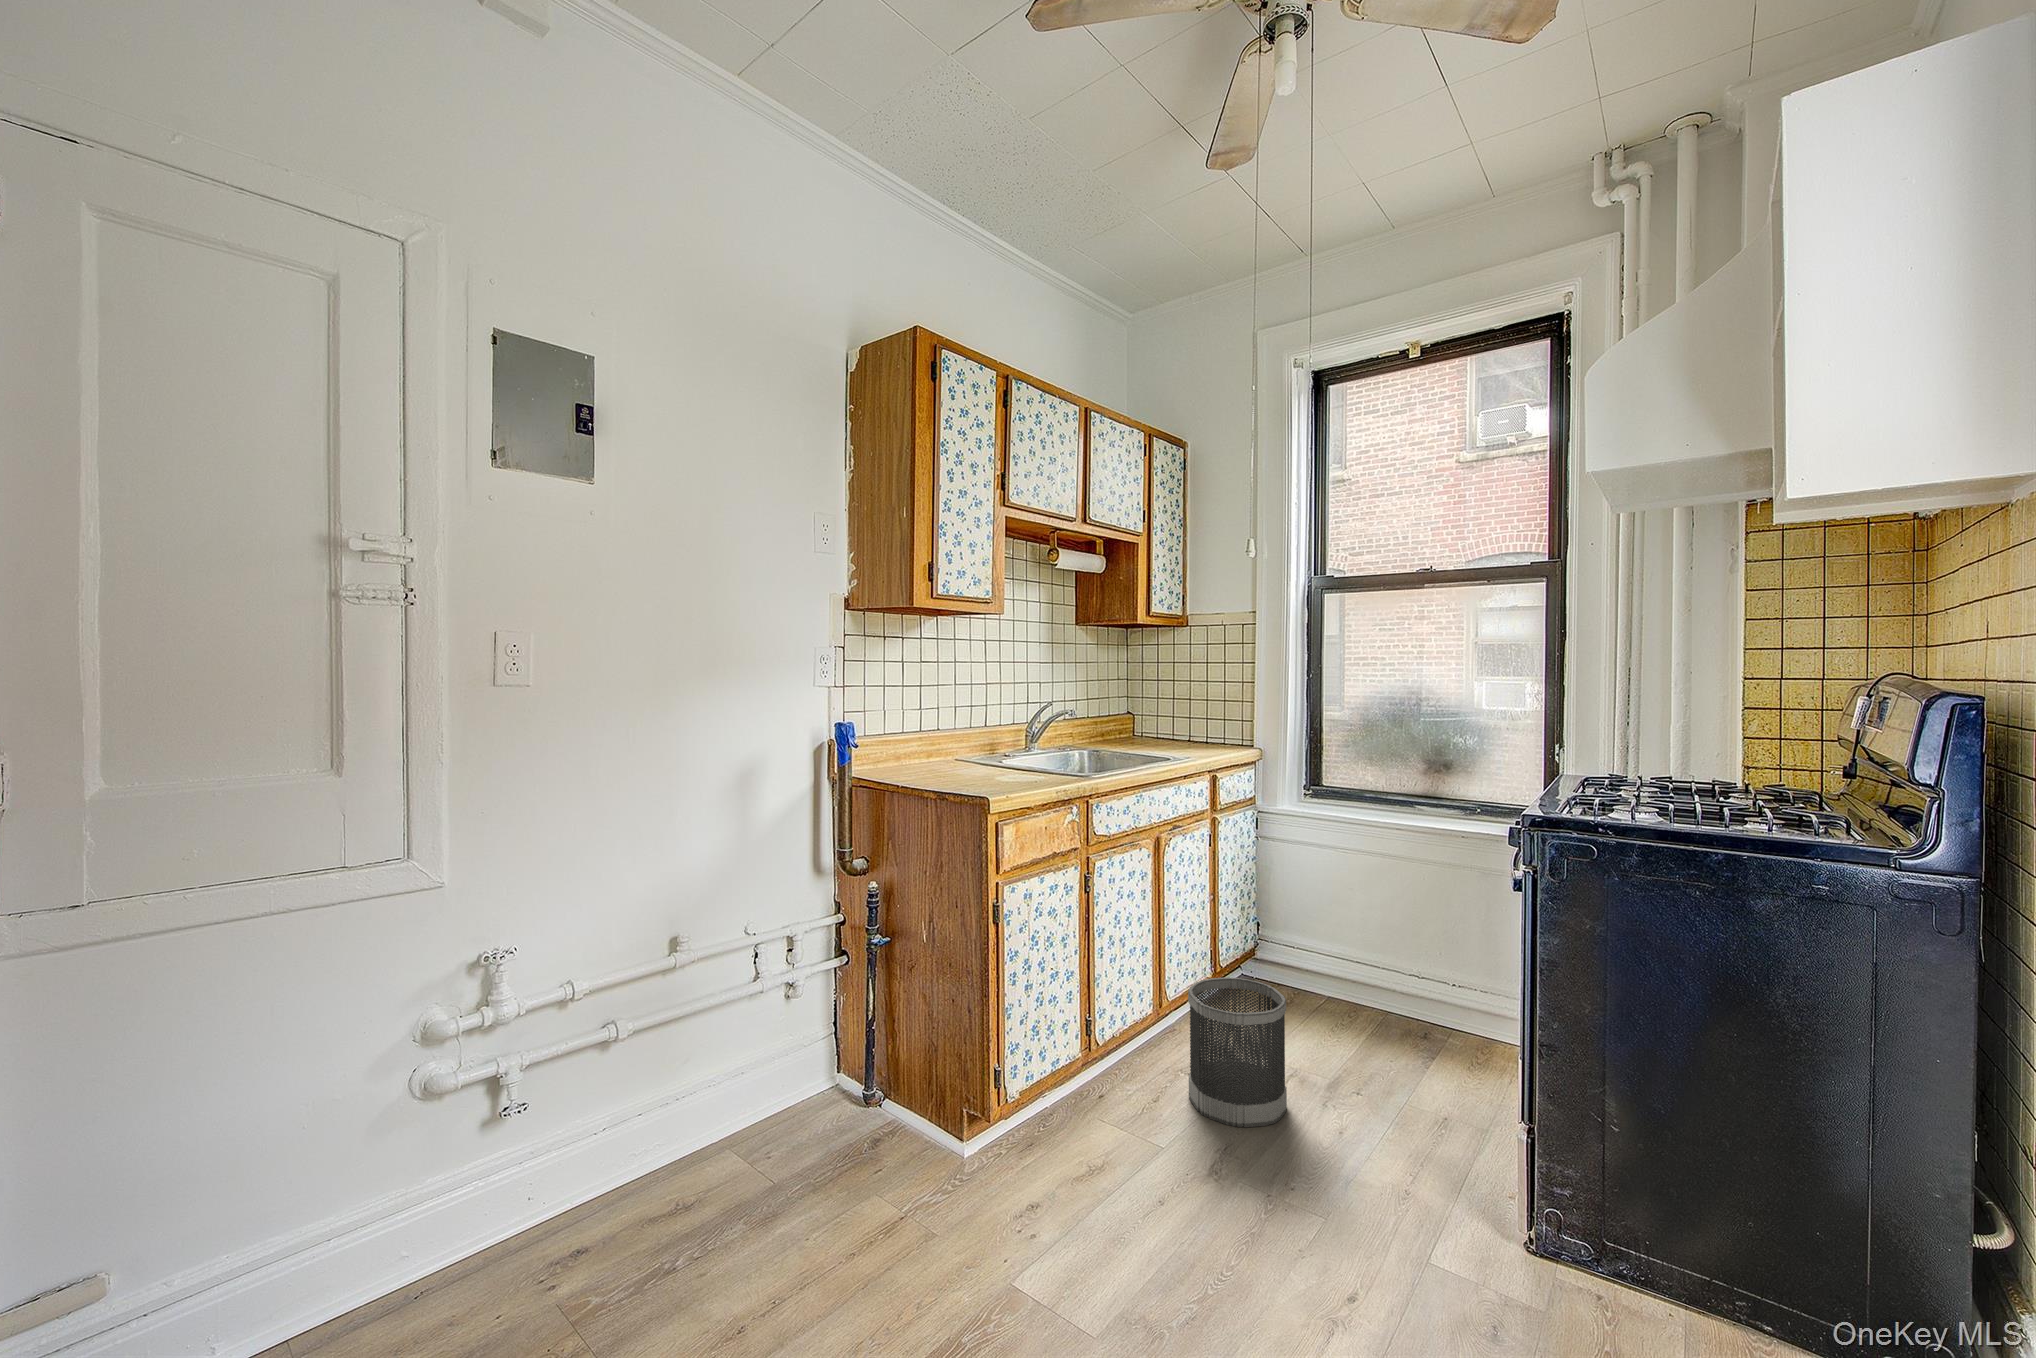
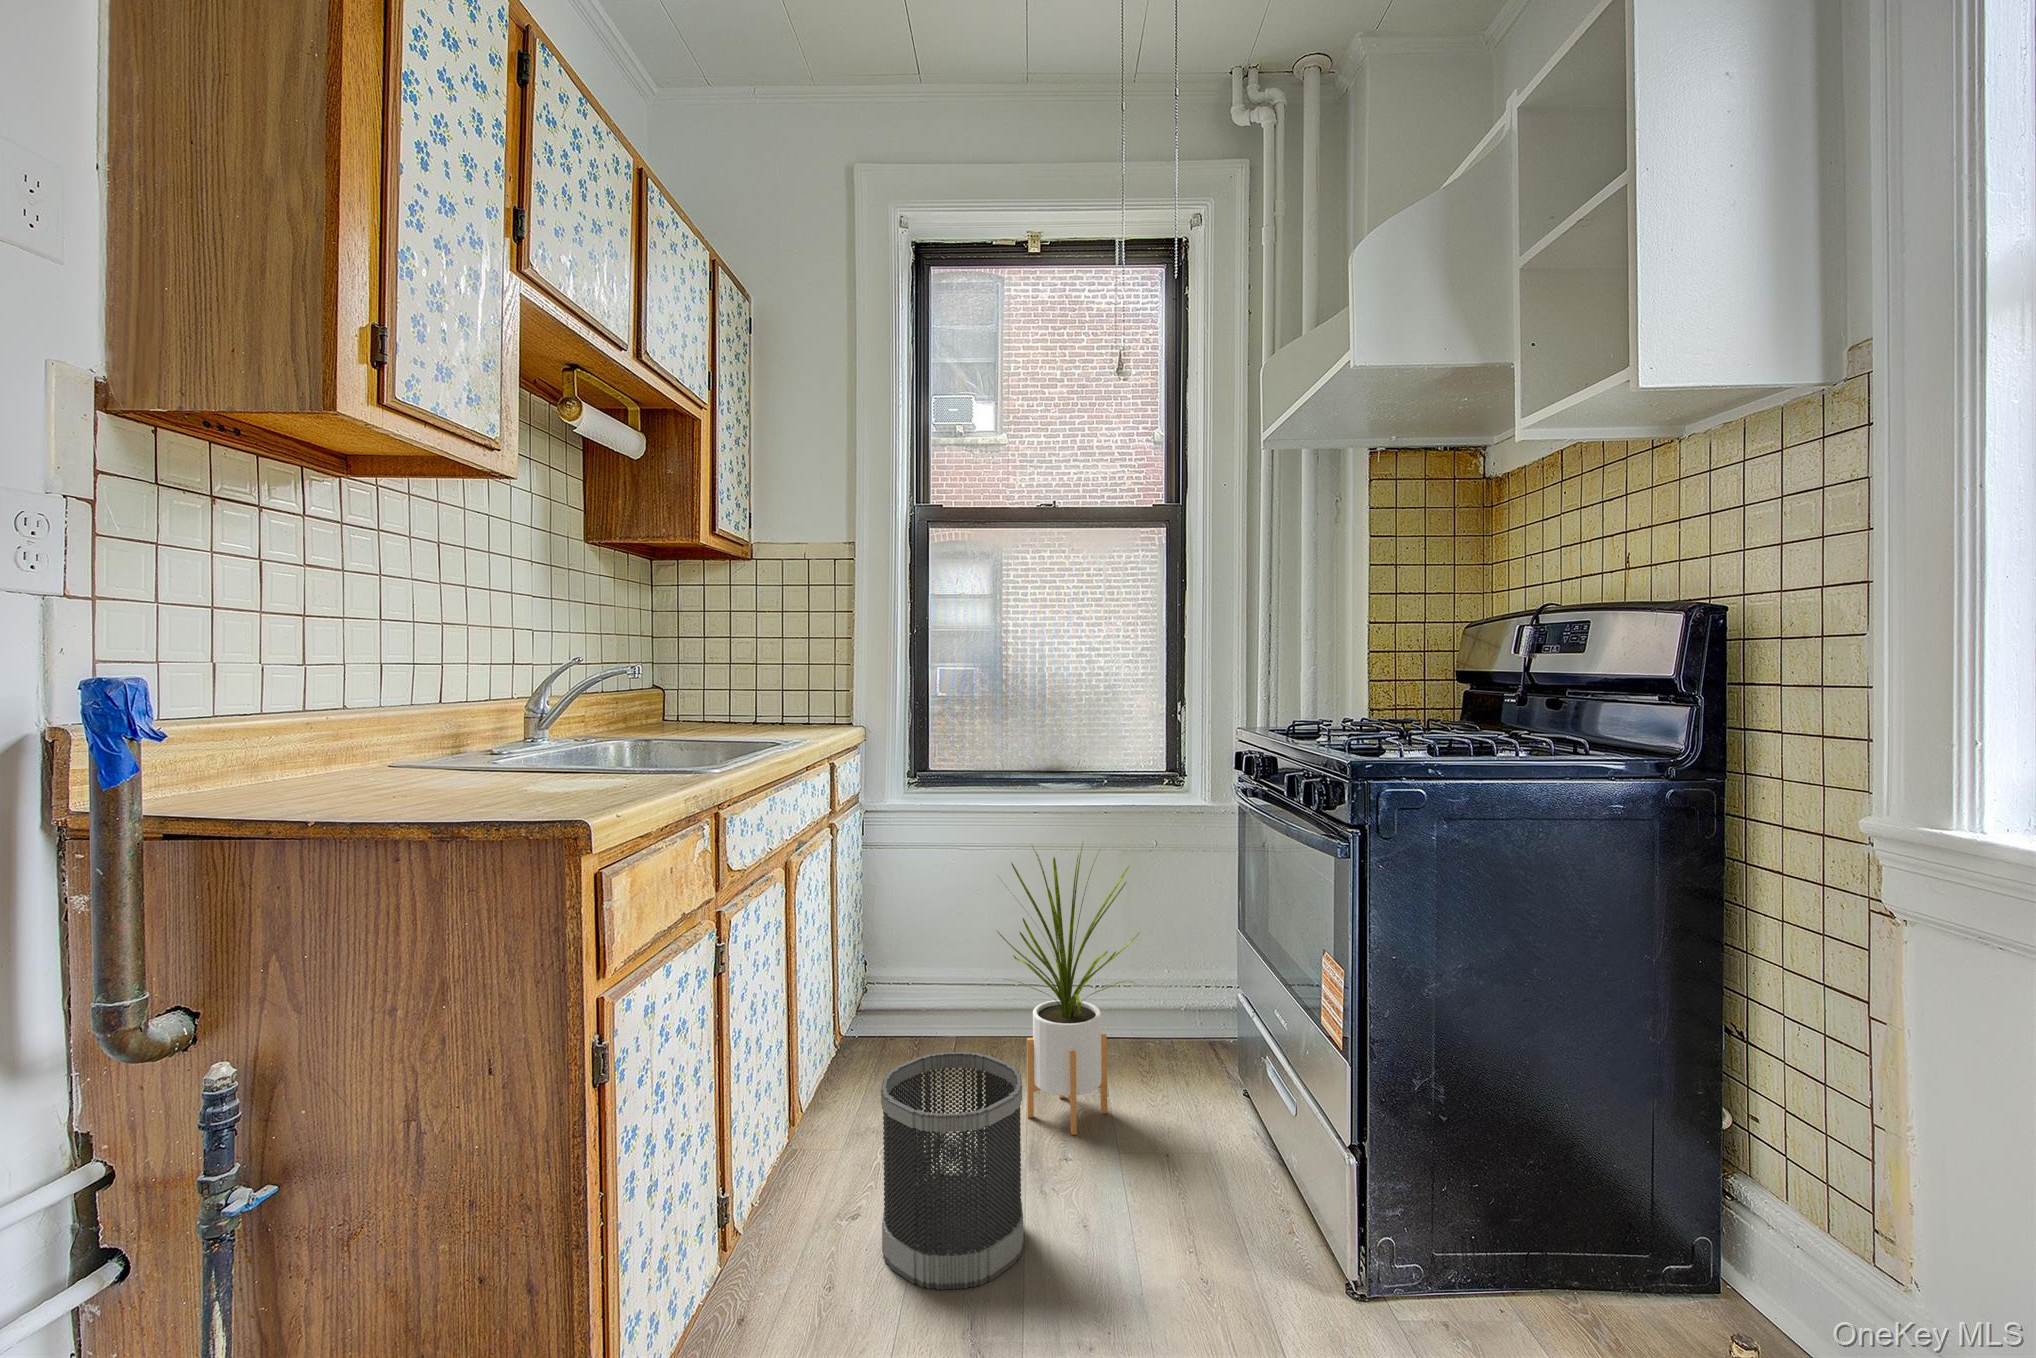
house plant: none [1319,849,1443,1077] -> present [997,843,1140,1135]

